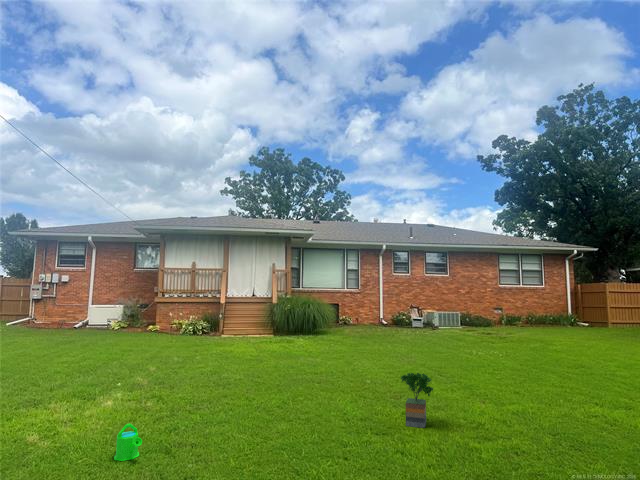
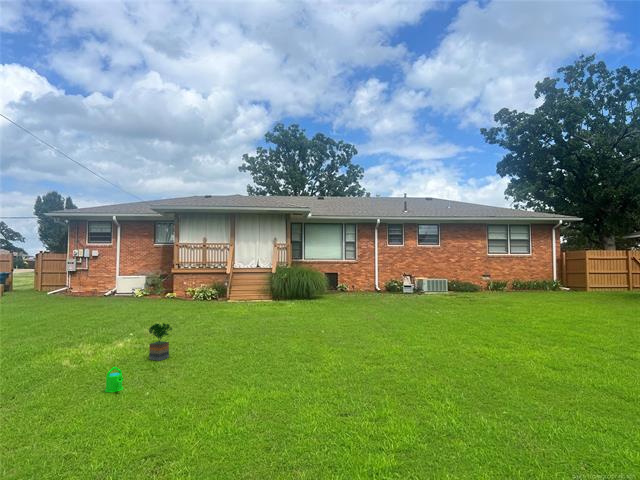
potted tree: present [401,373,433,428] -> present [149,323,172,361]

